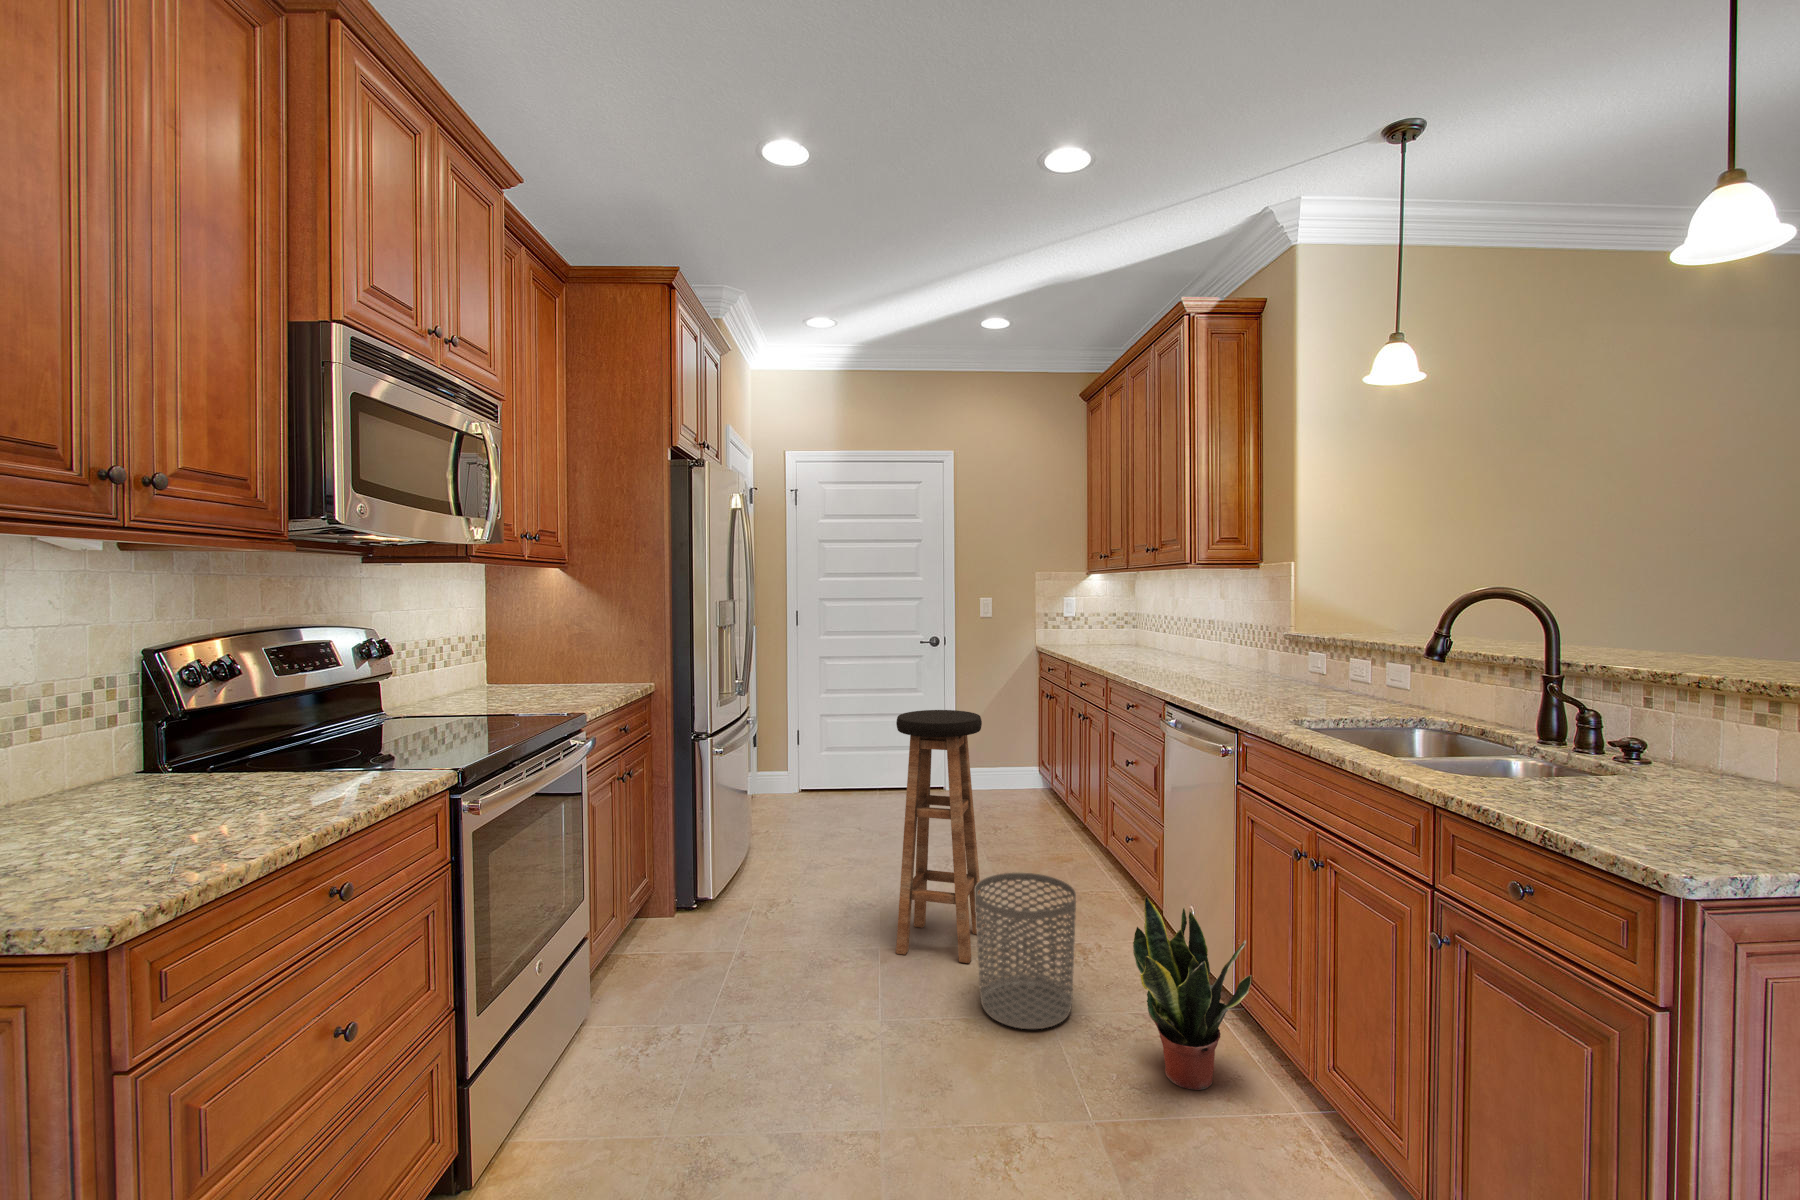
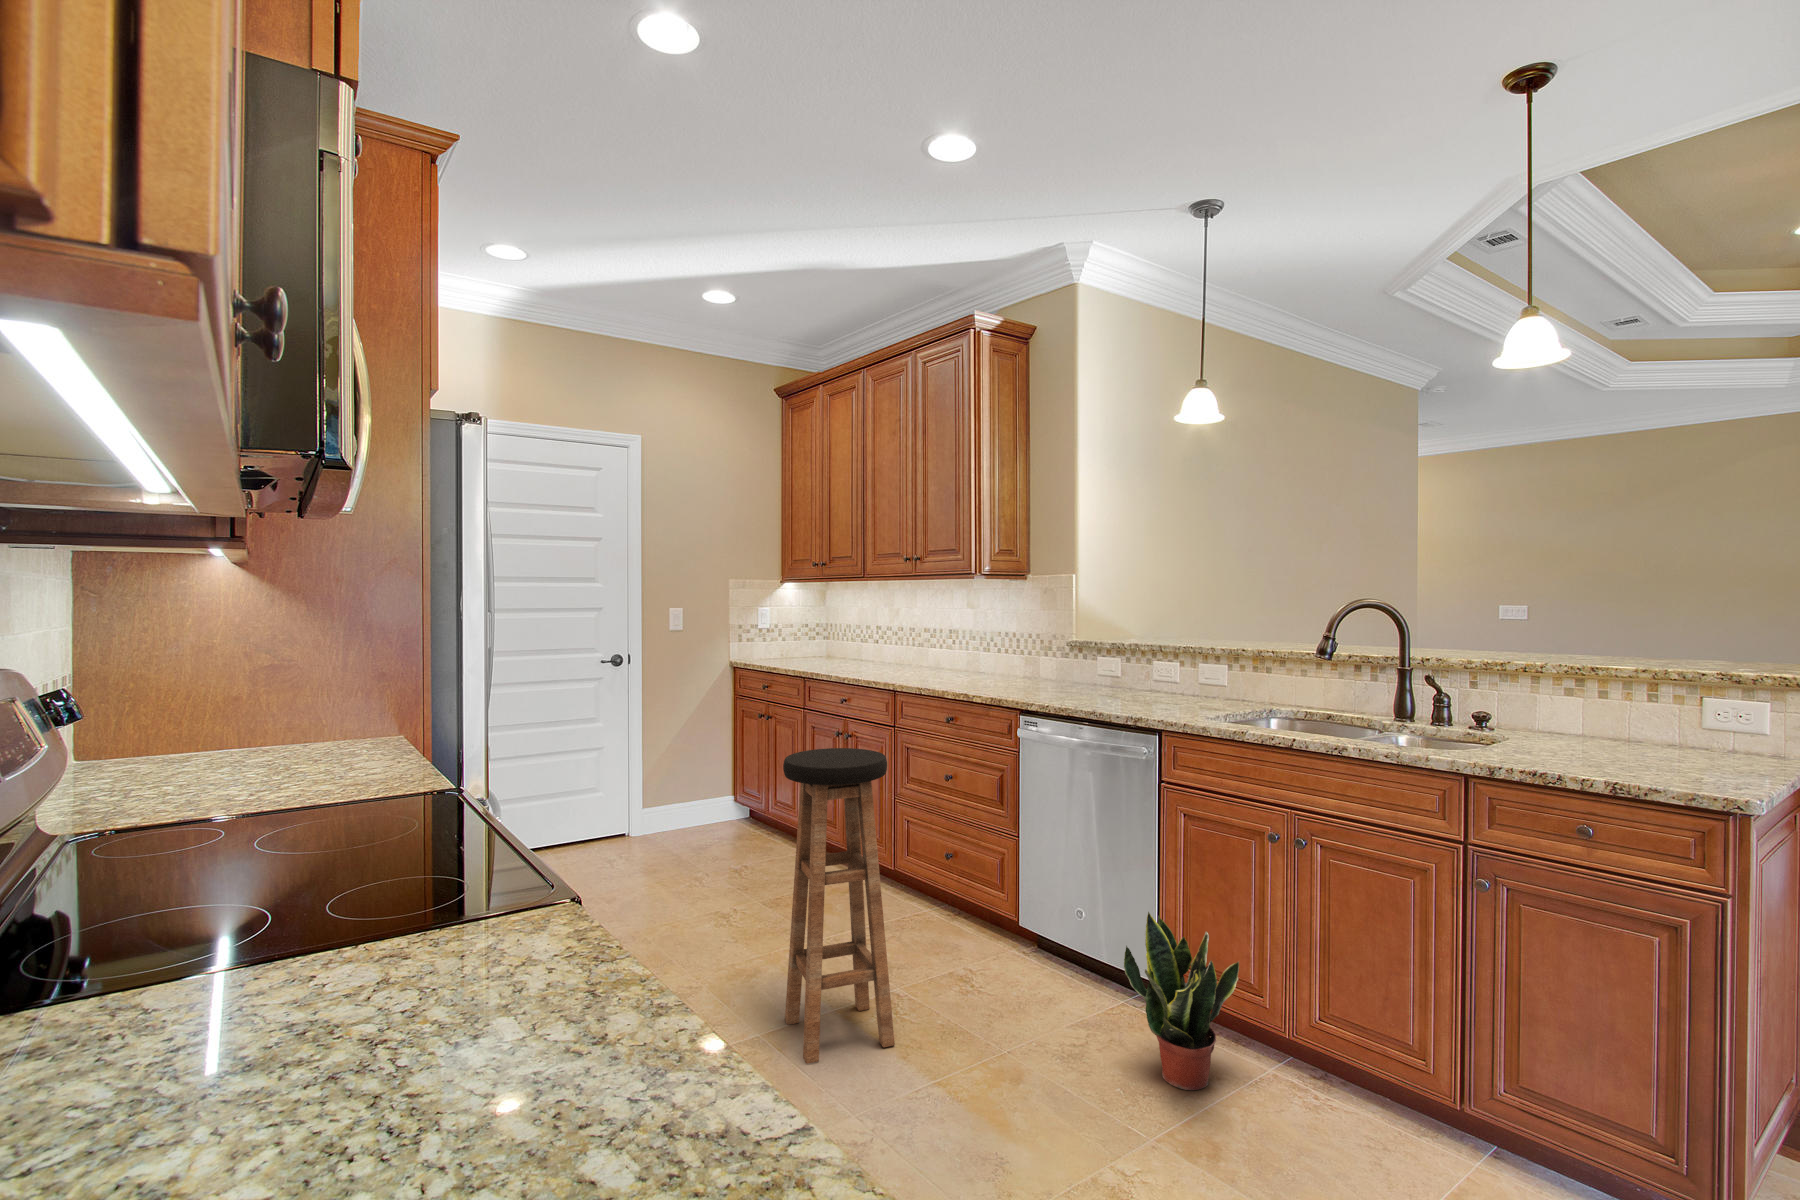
waste bin: present [975,873,1076,1029] -> none [941,918,1053,1097]

